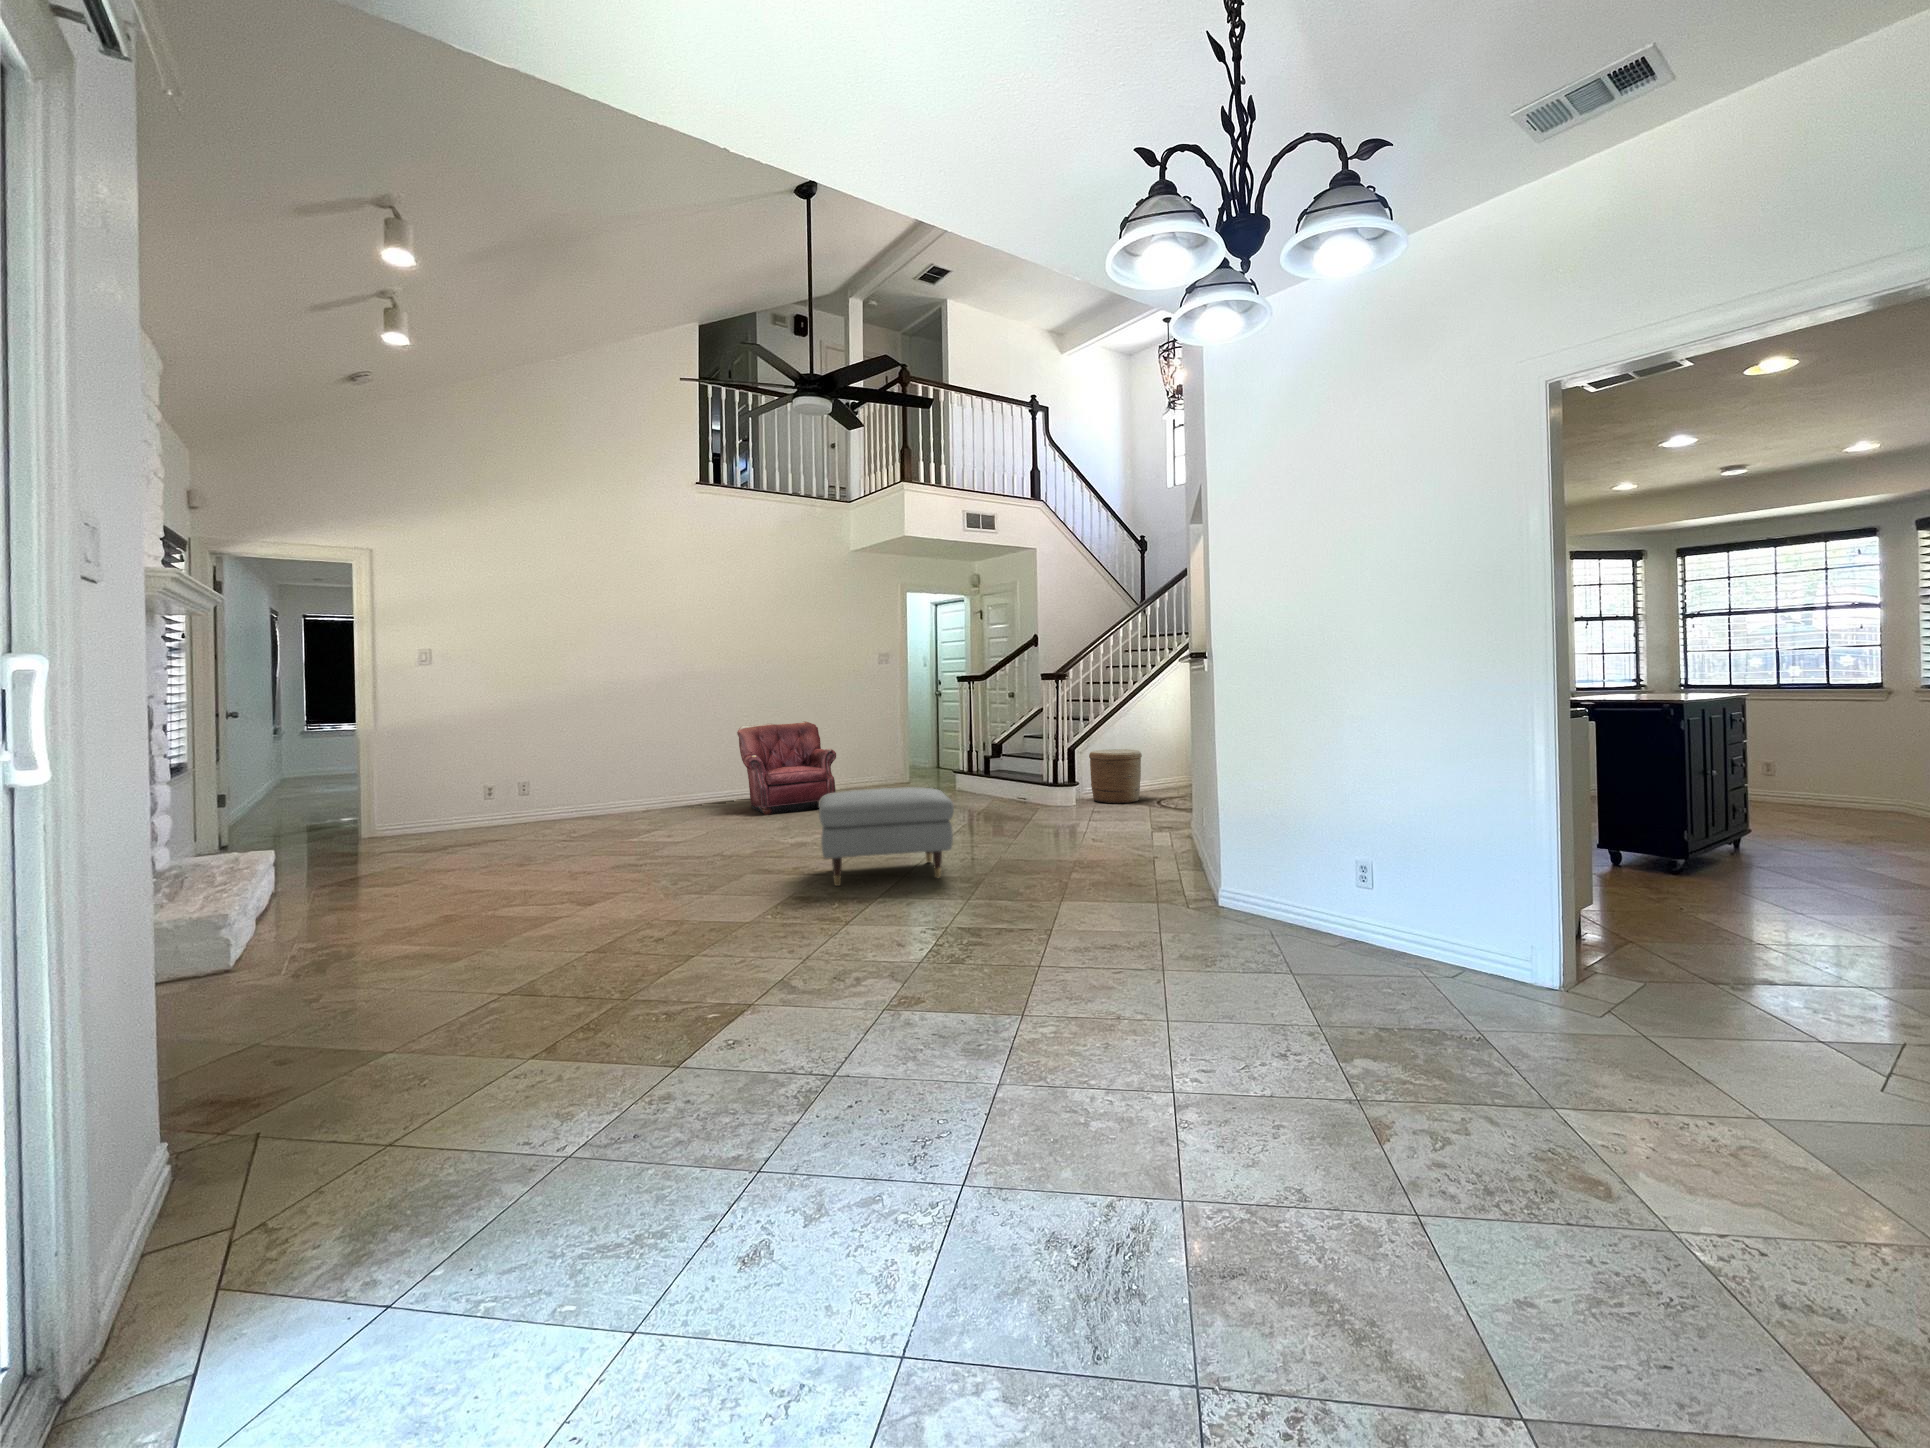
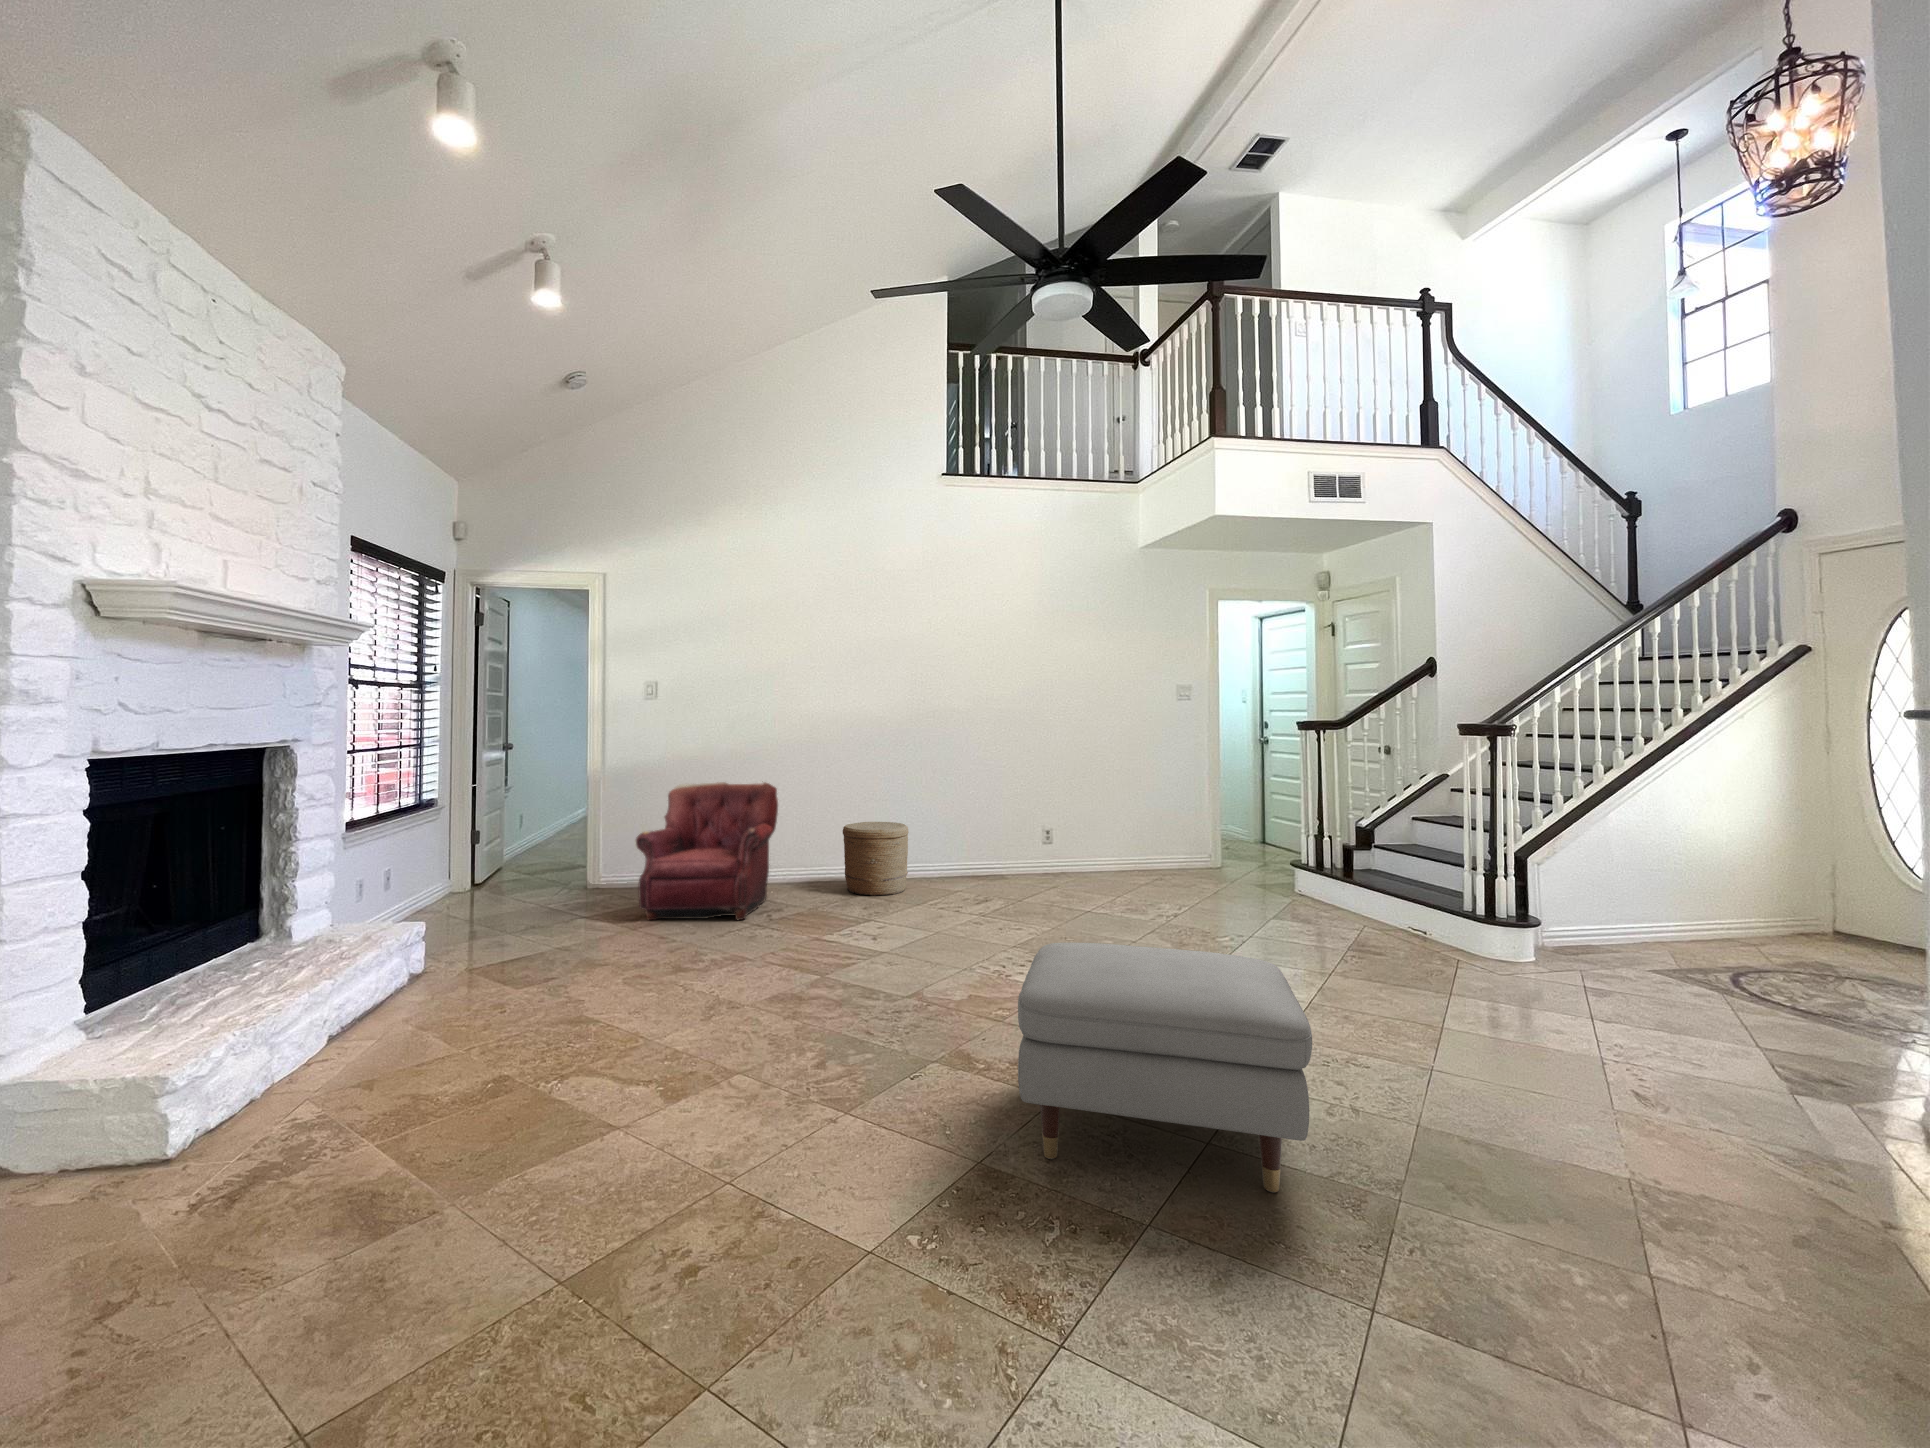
armchair: present [737,721,836,815] -> present [636,782,778,920]
woven basket: present [1089,749,1142,804] -> present [843,822,908,896]

